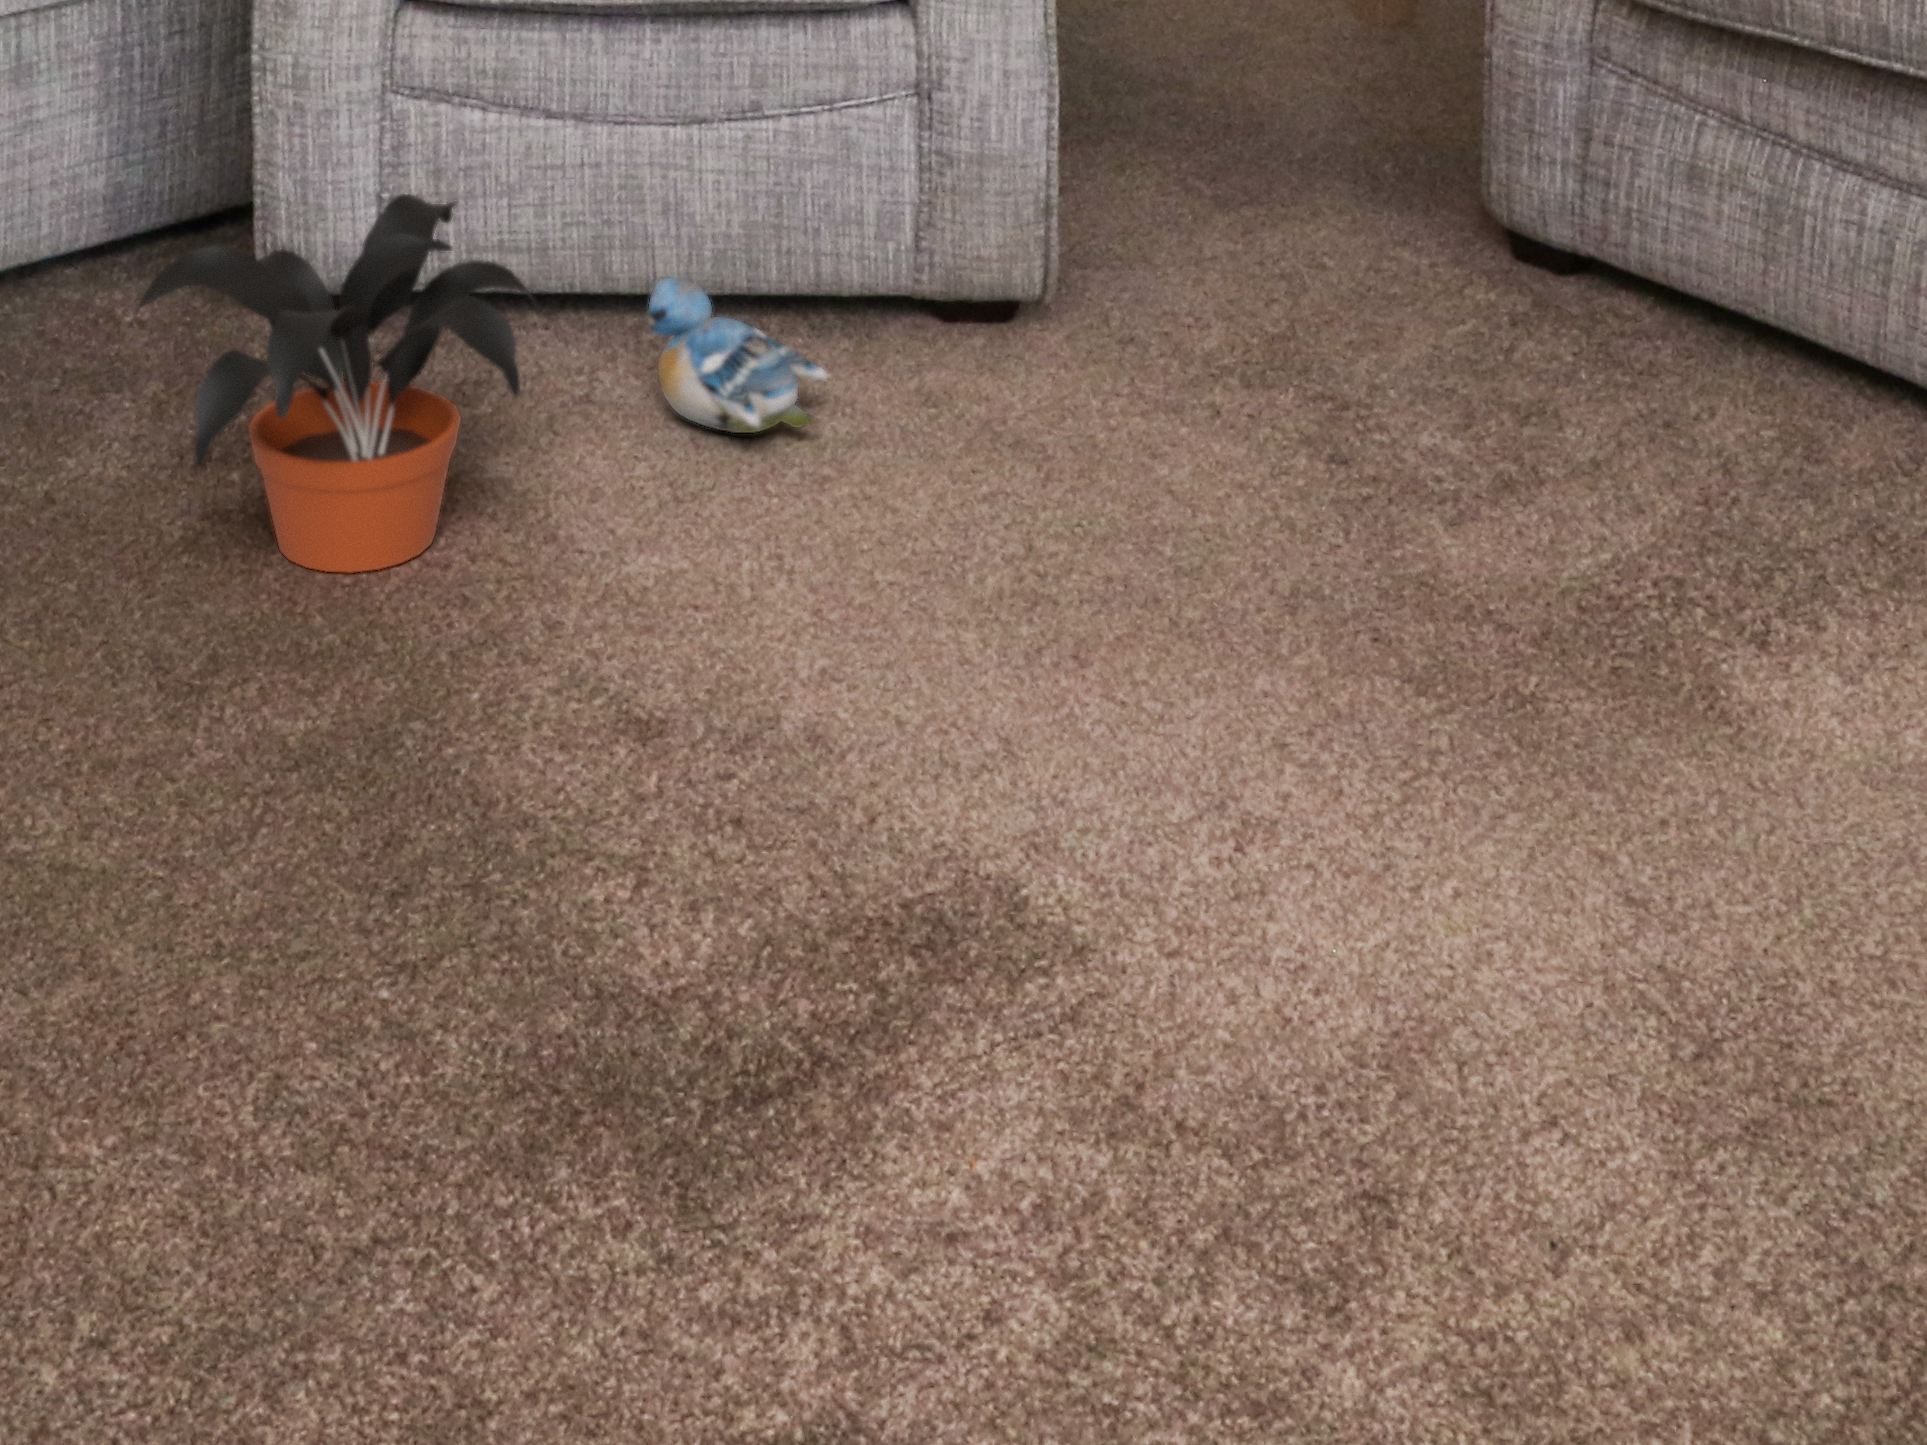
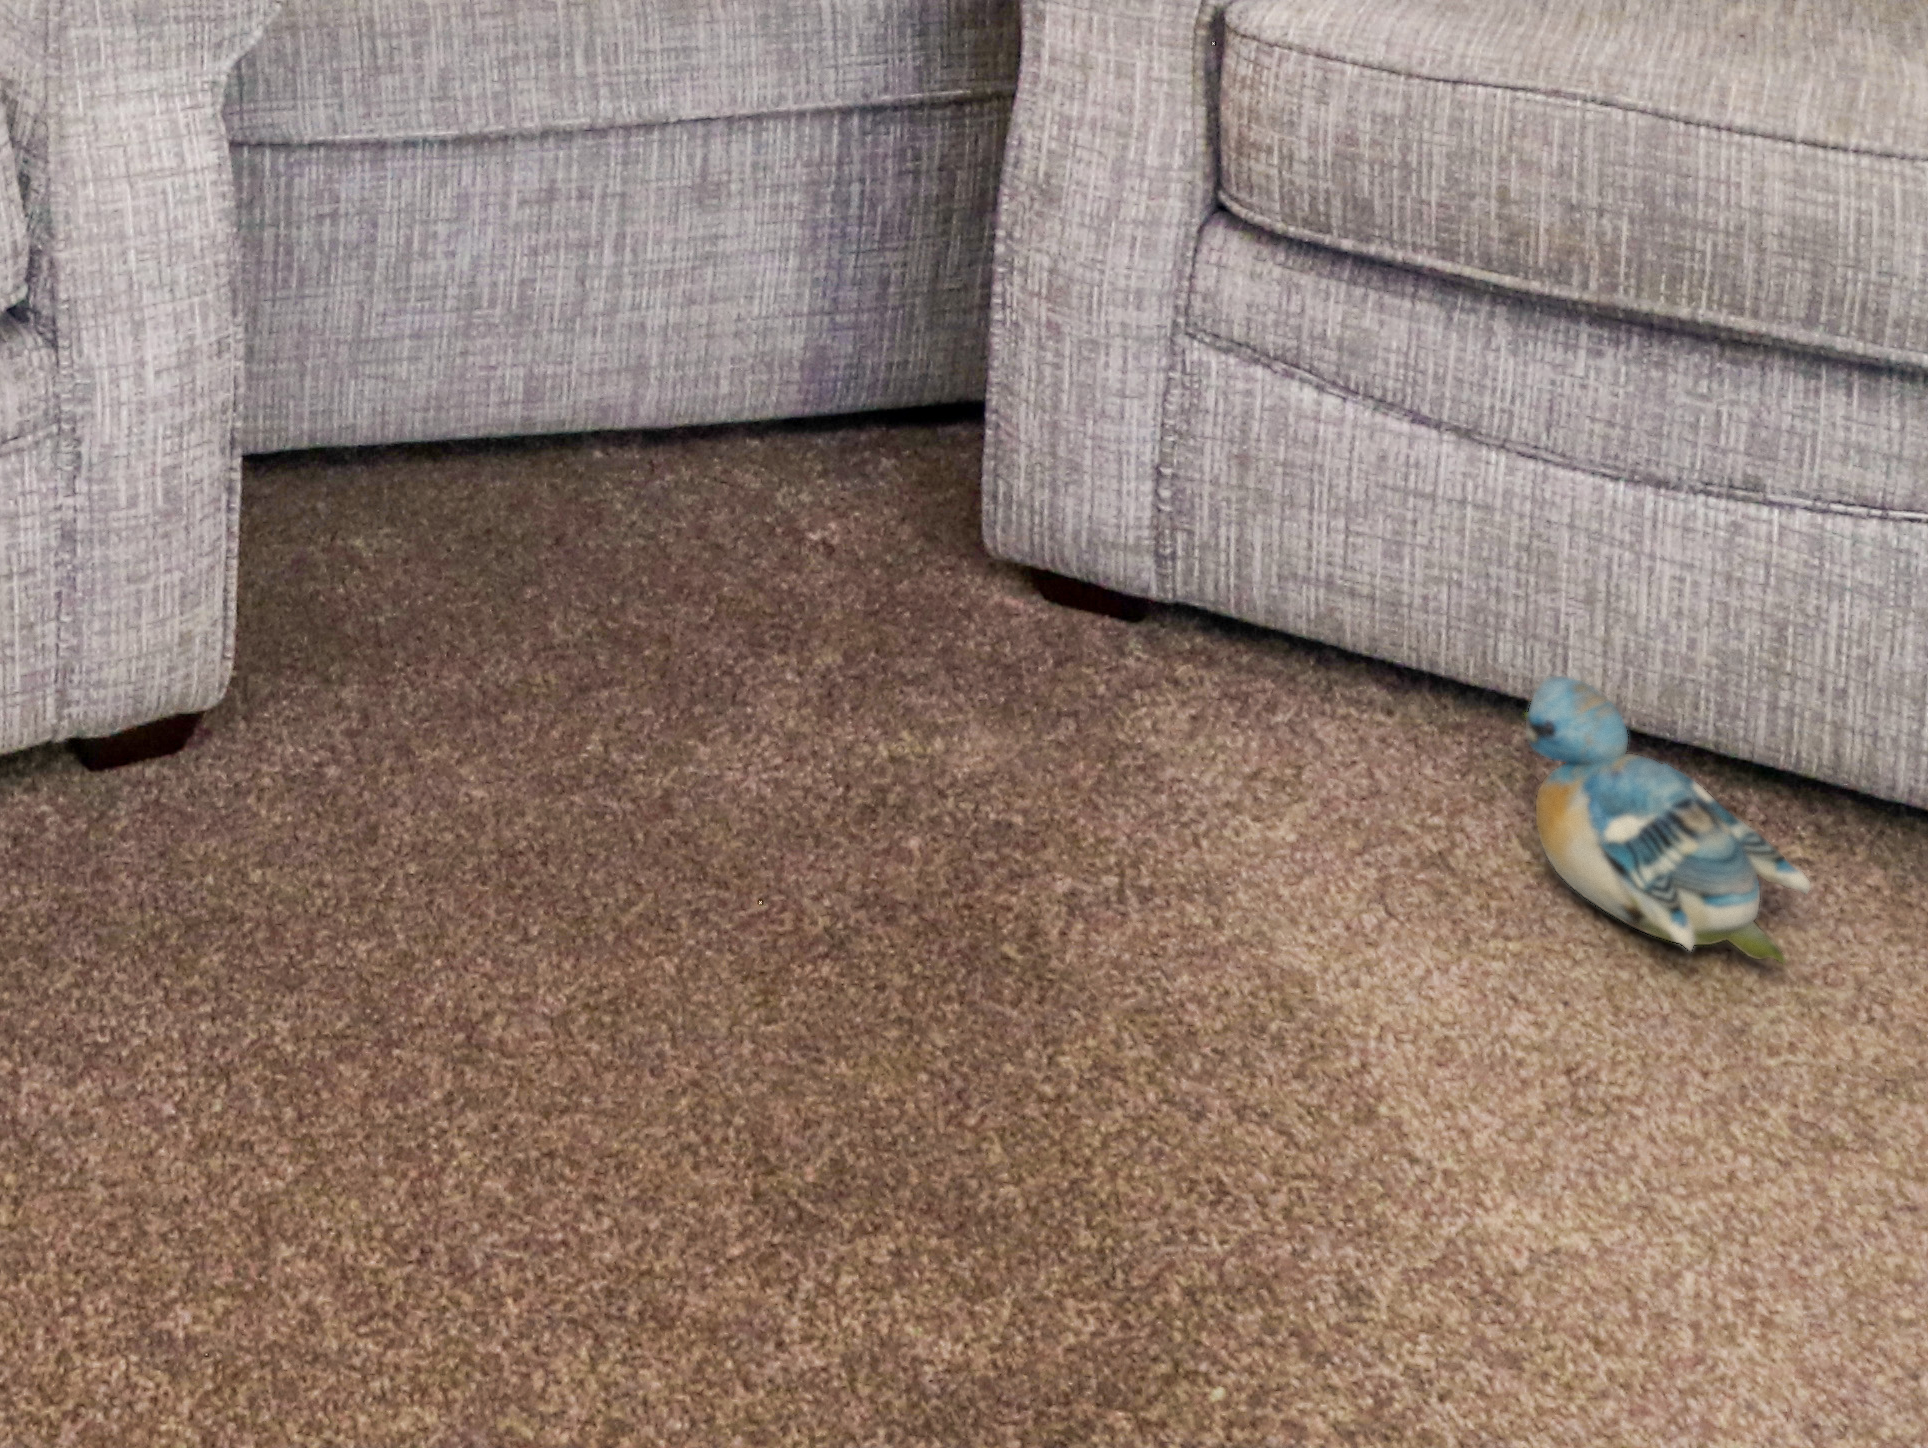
potted plant: present [133,194,531,573] -> none [776,490,1357,1030]

